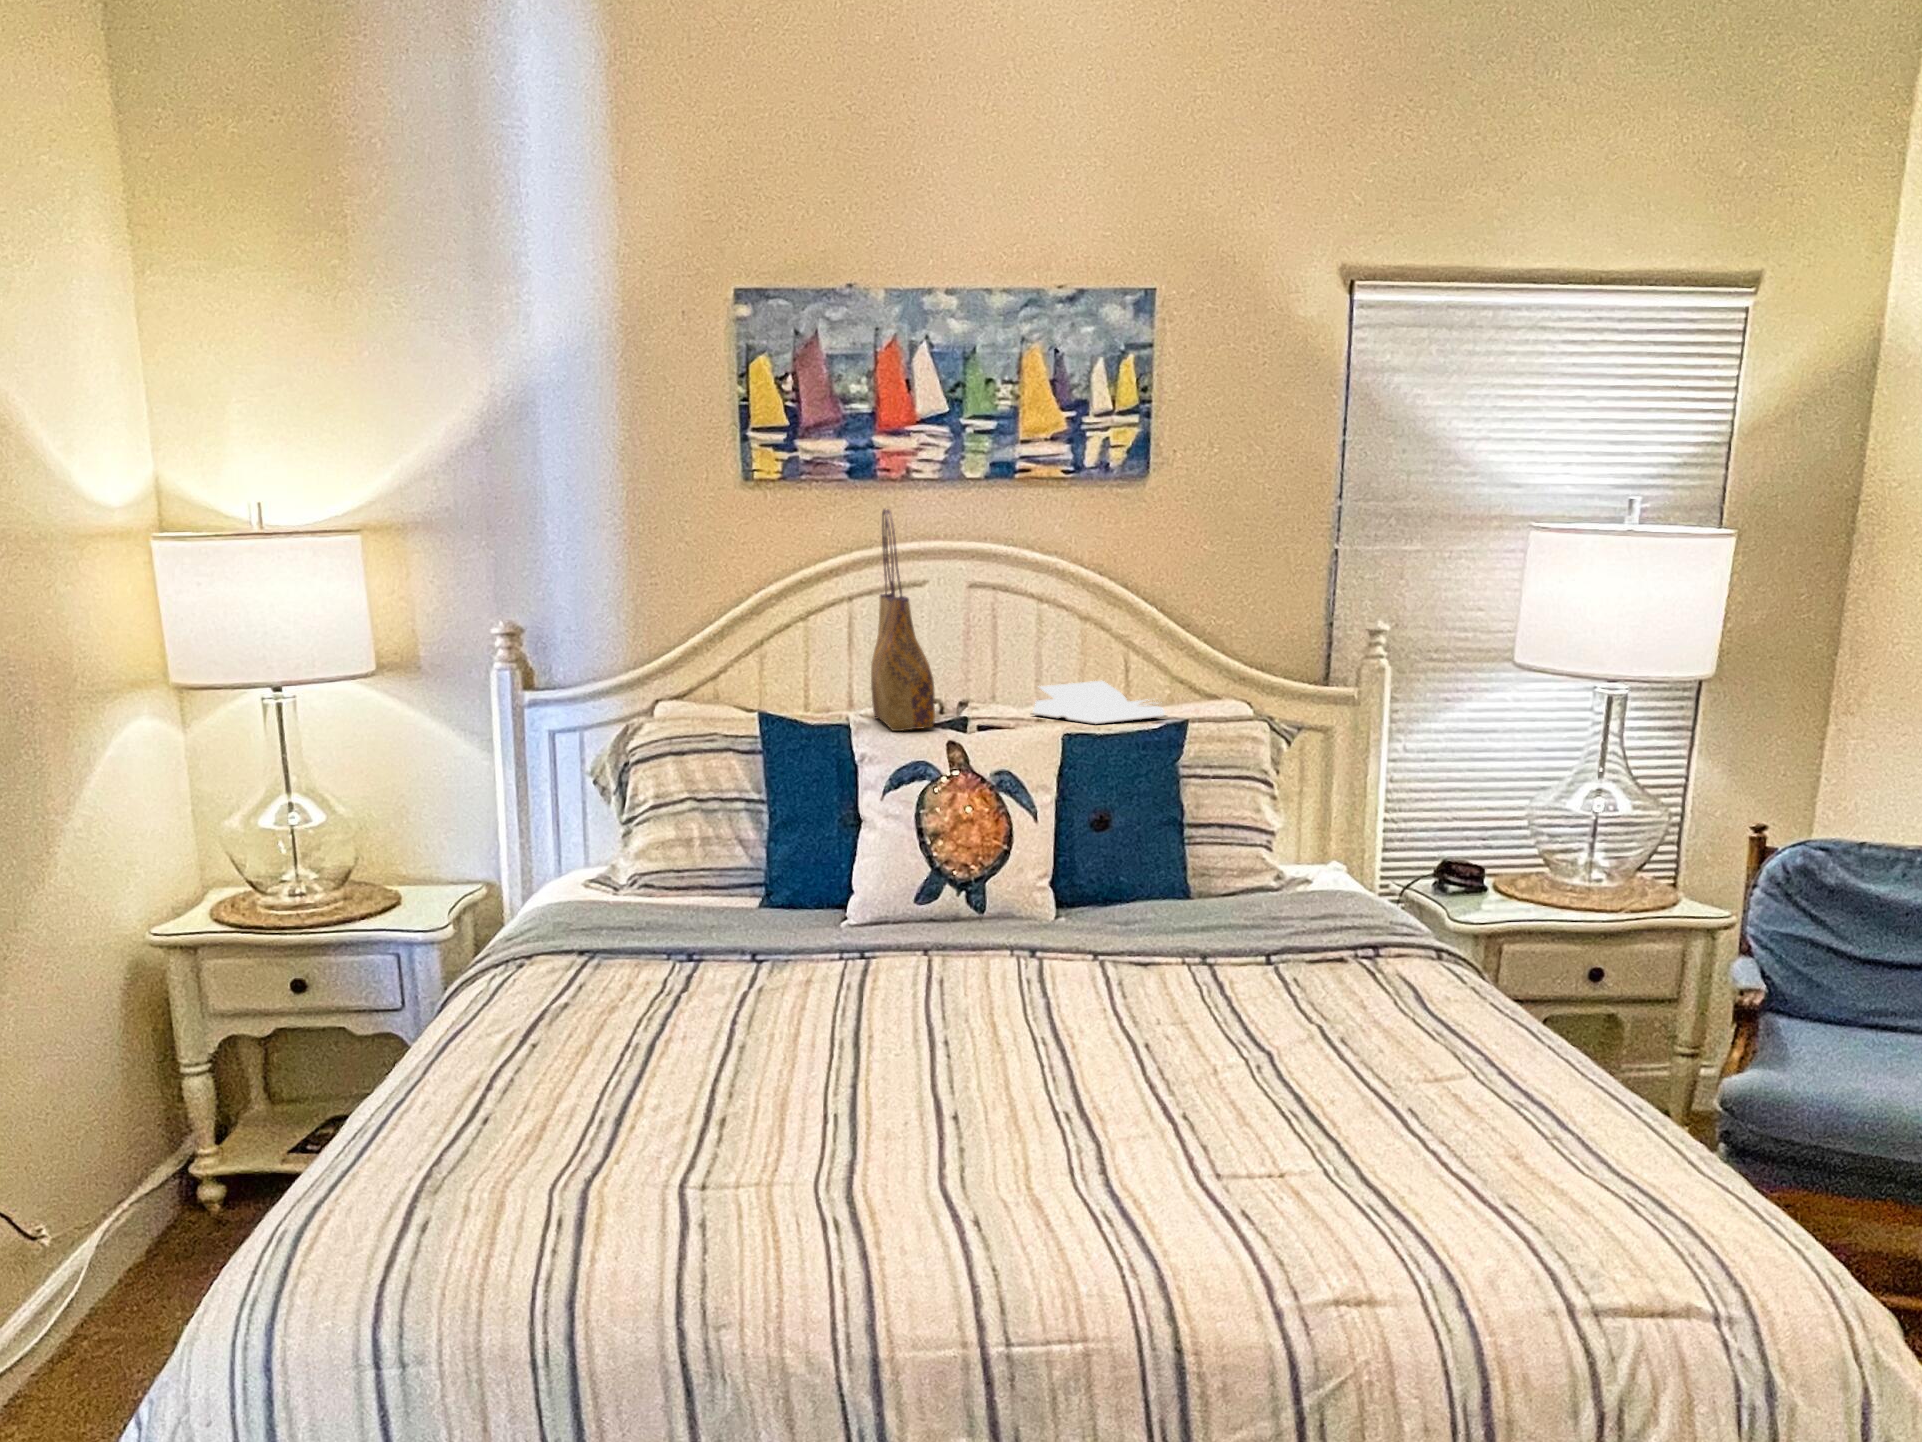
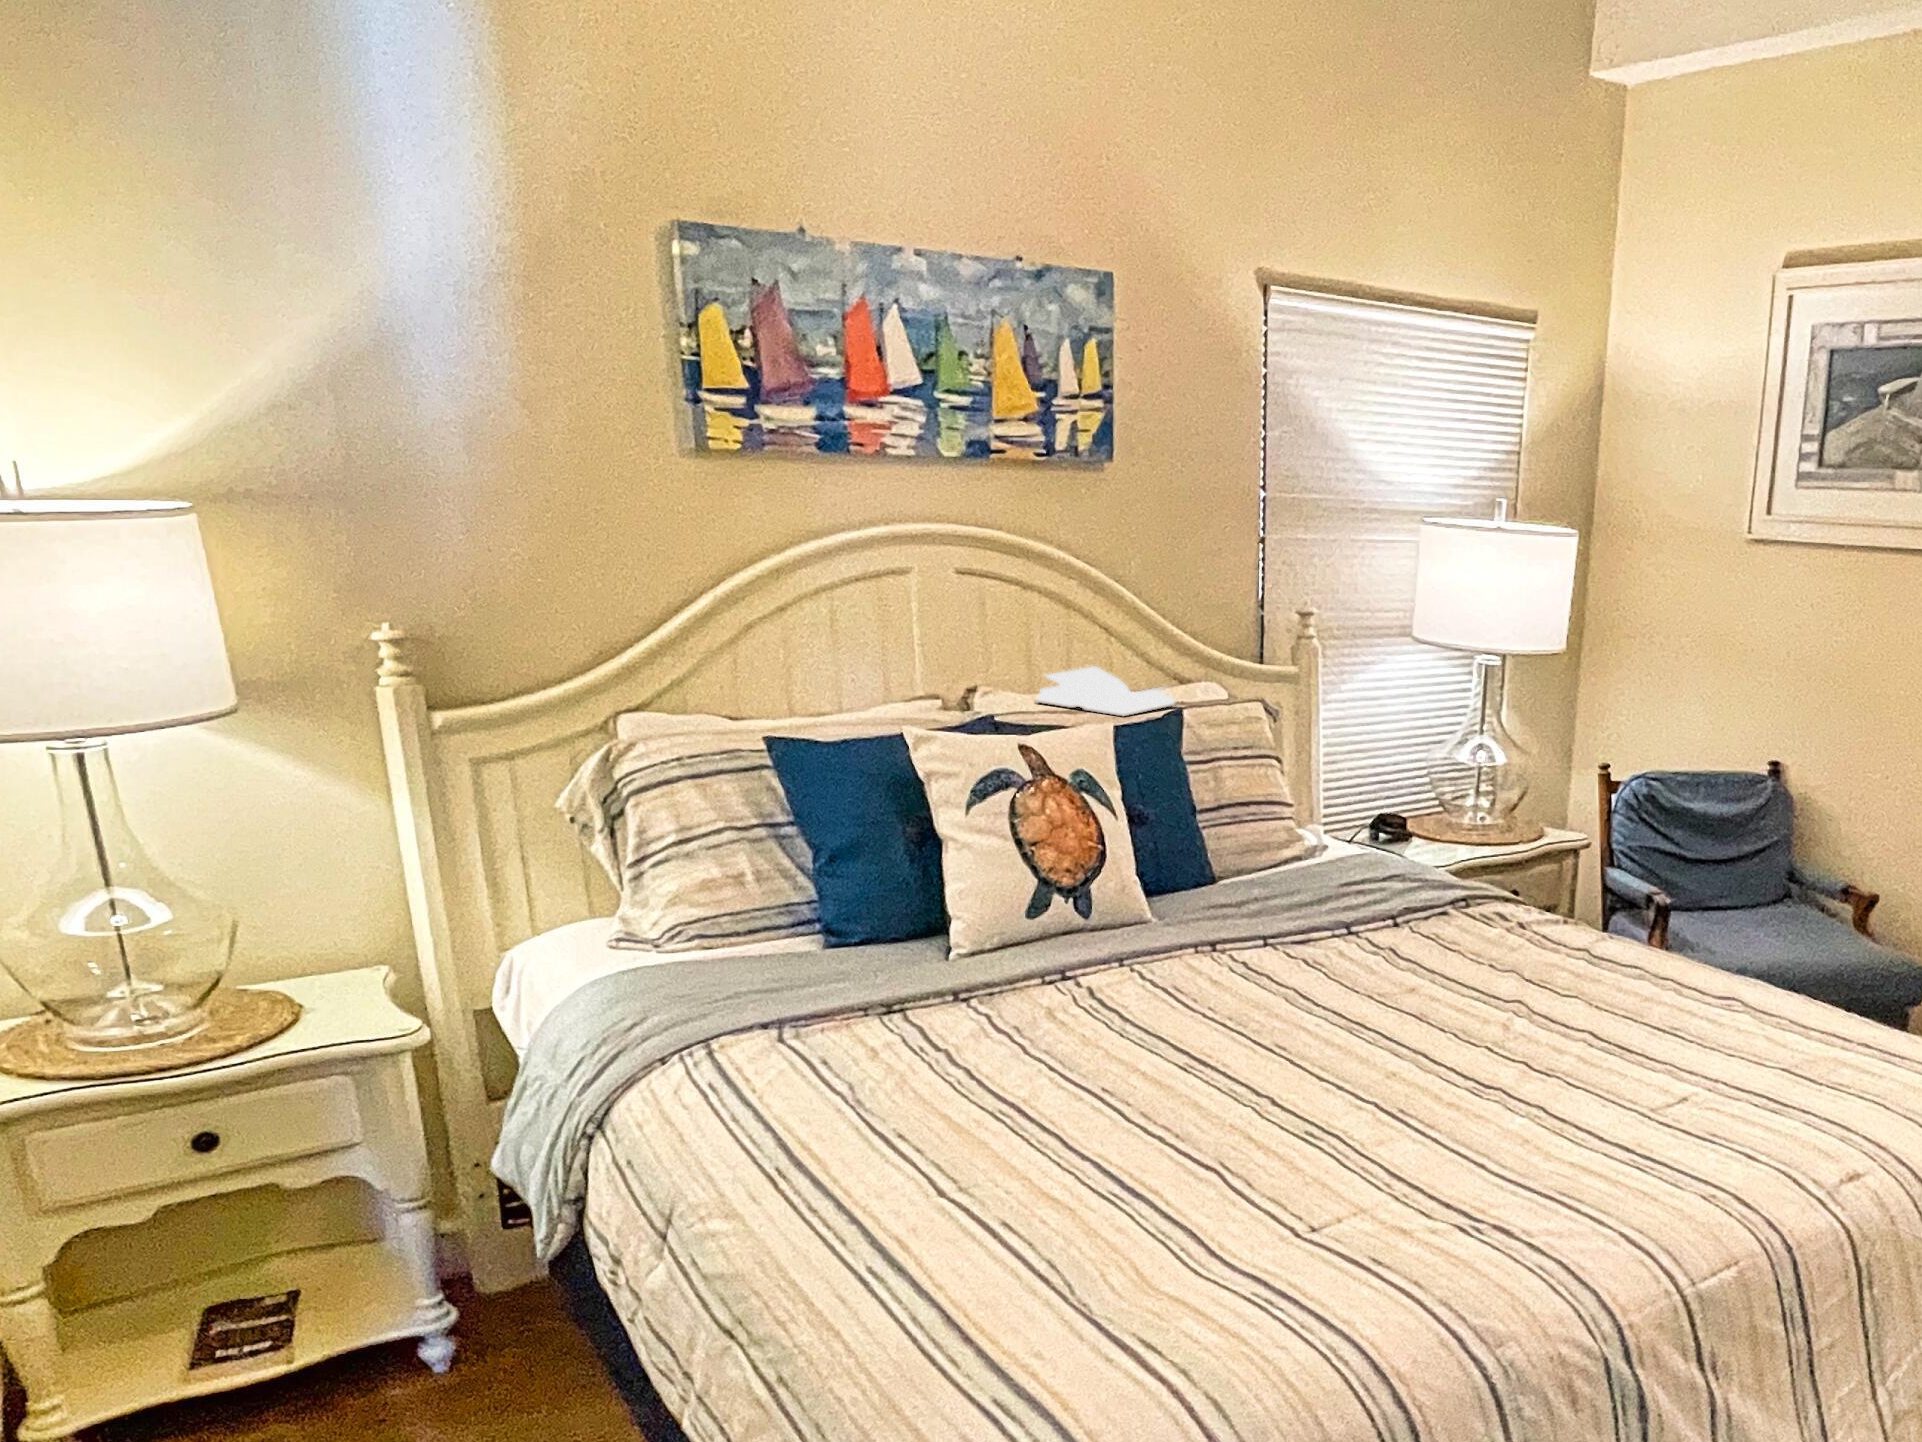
tote bag: present [871,508,935,731] -> none [868,493,974,731]

